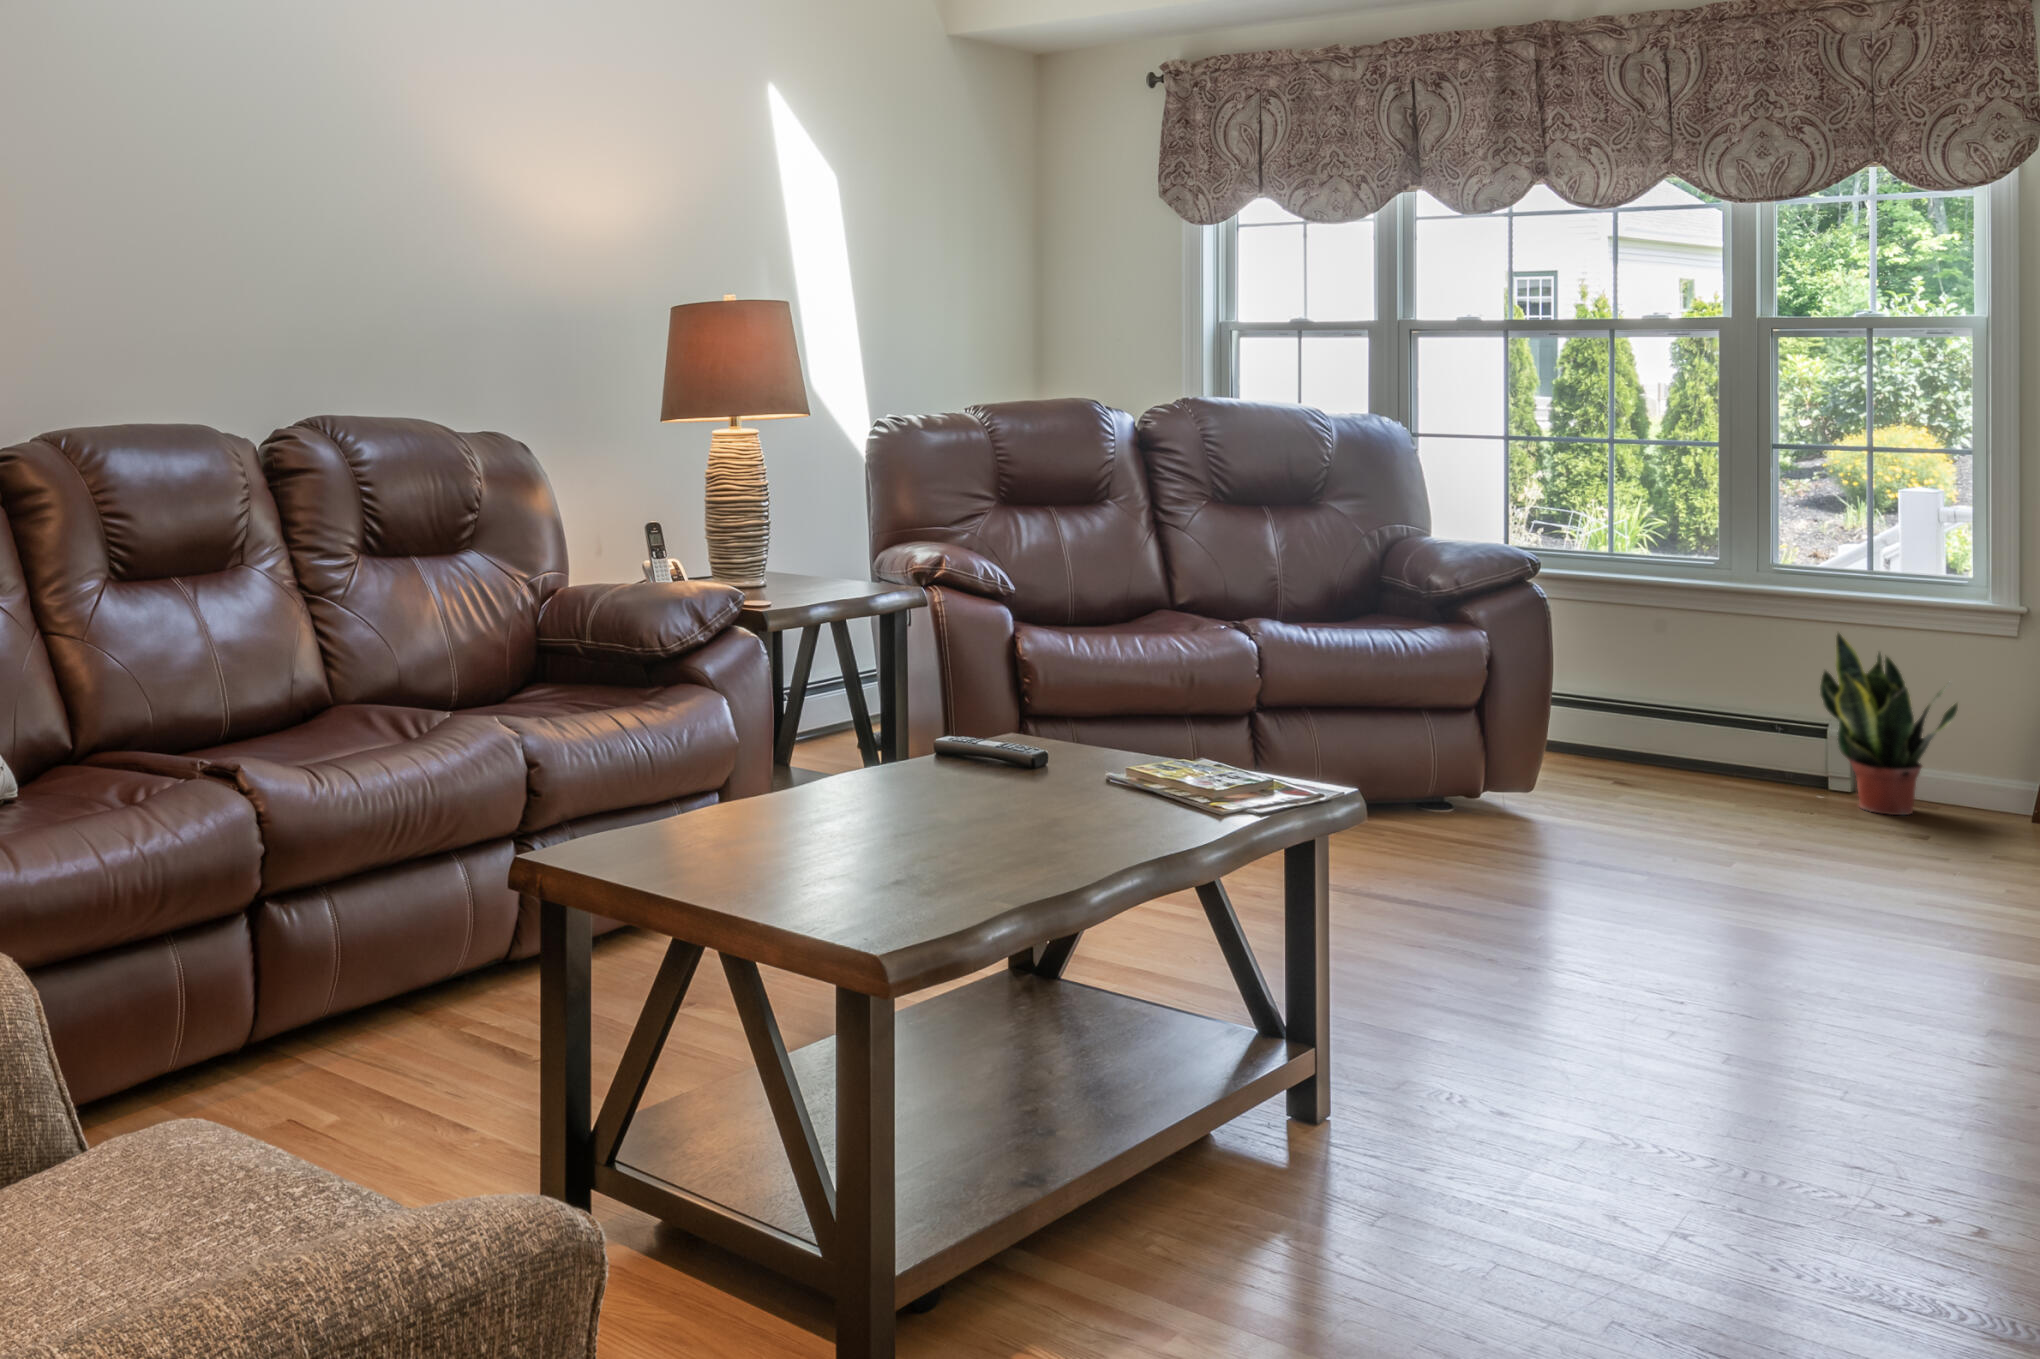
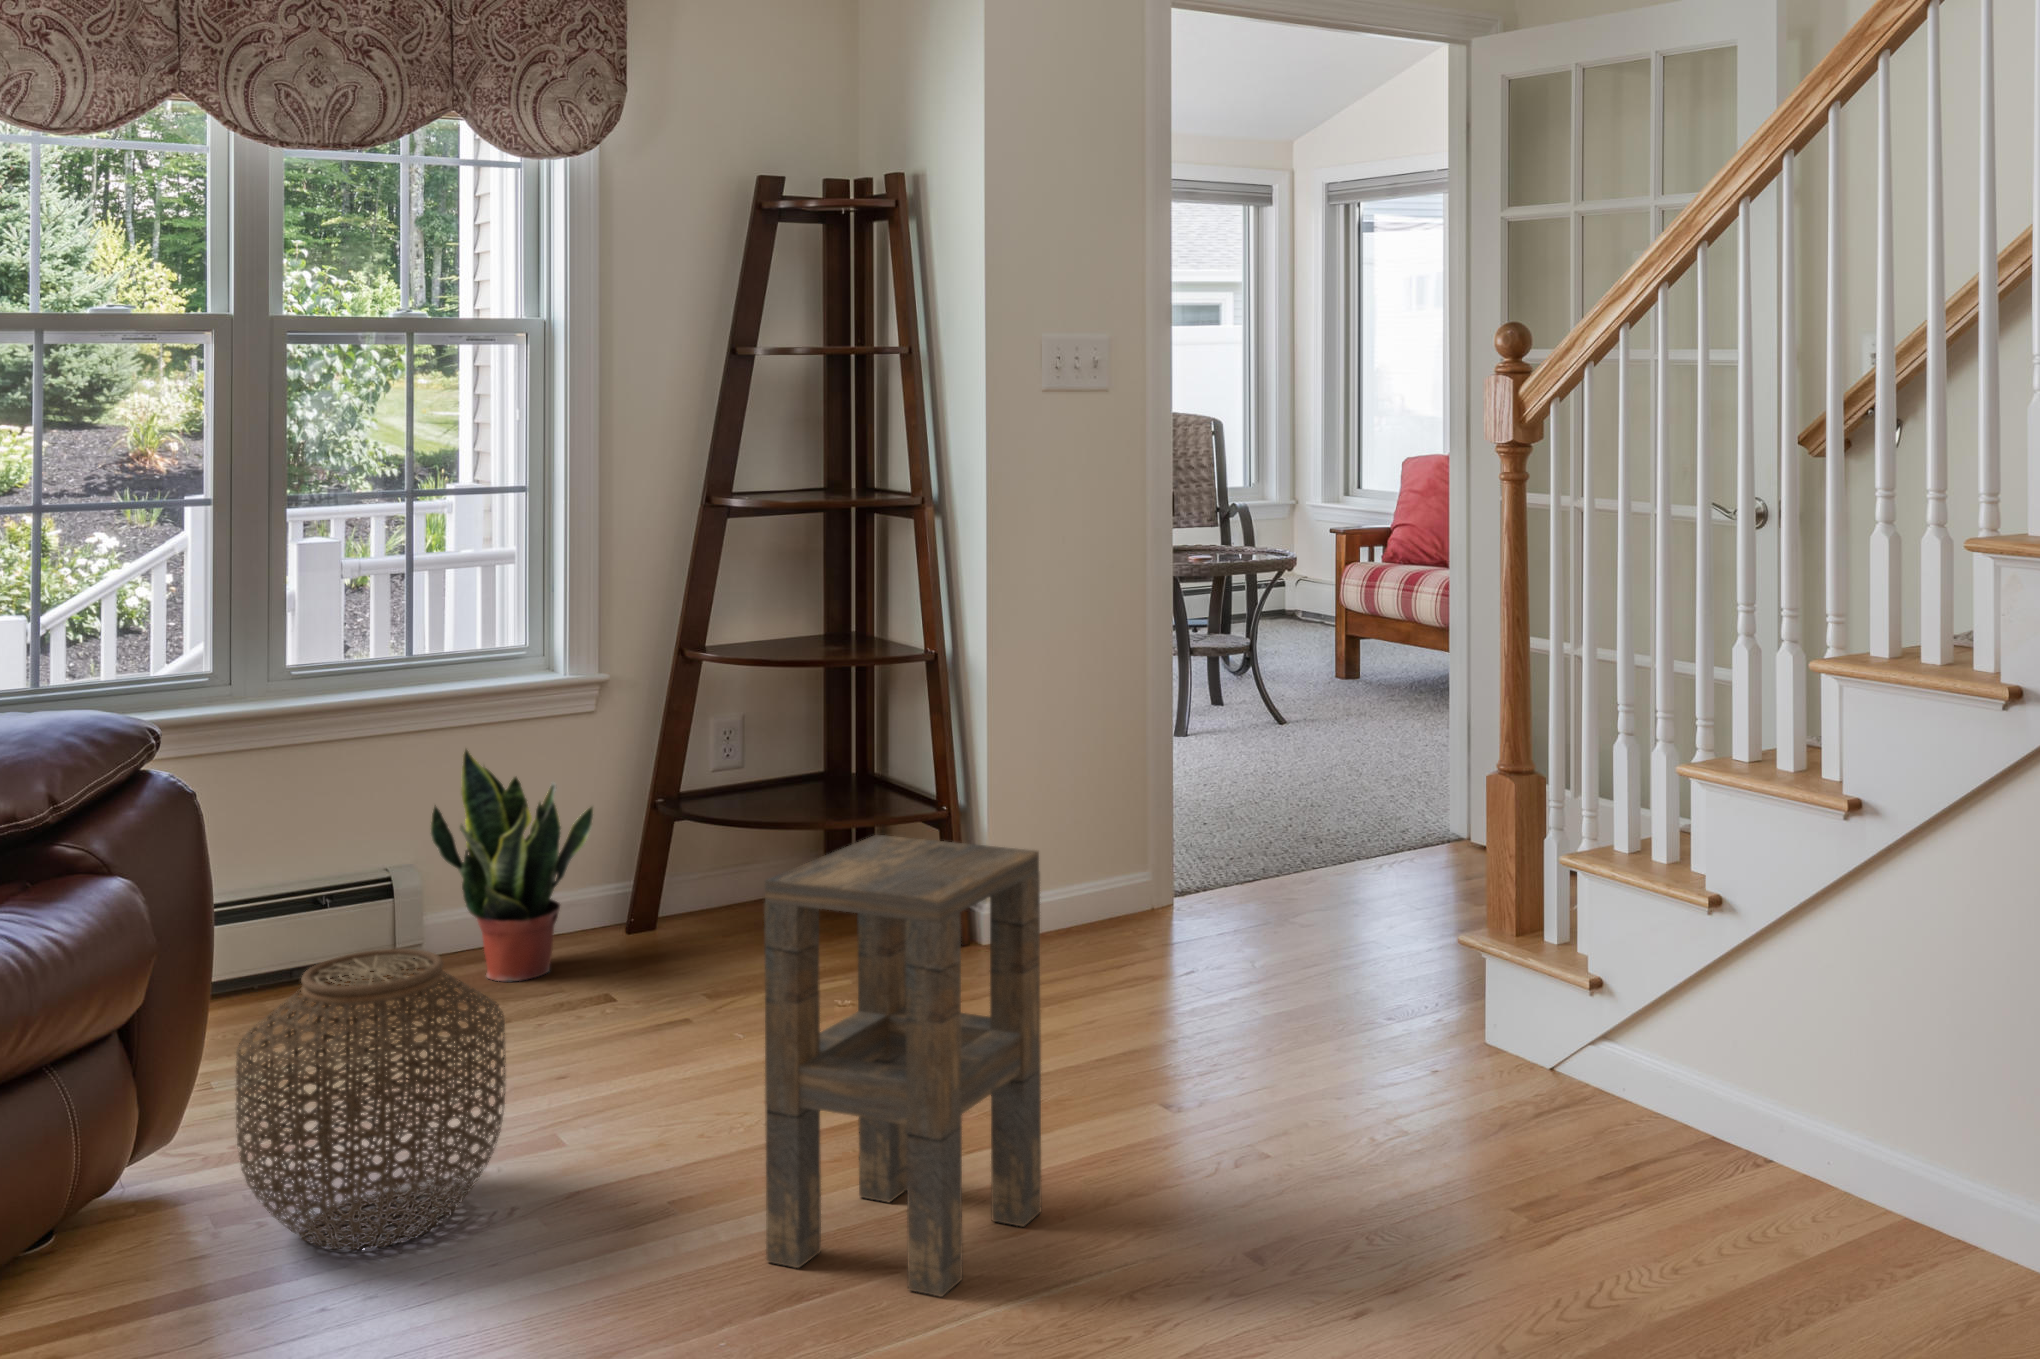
side table: none [1623,689,1809,977] -> present [764,835,1041,1297]
woven basket: none [1445,696,1601,857] -> present [236,949,505,1250]

